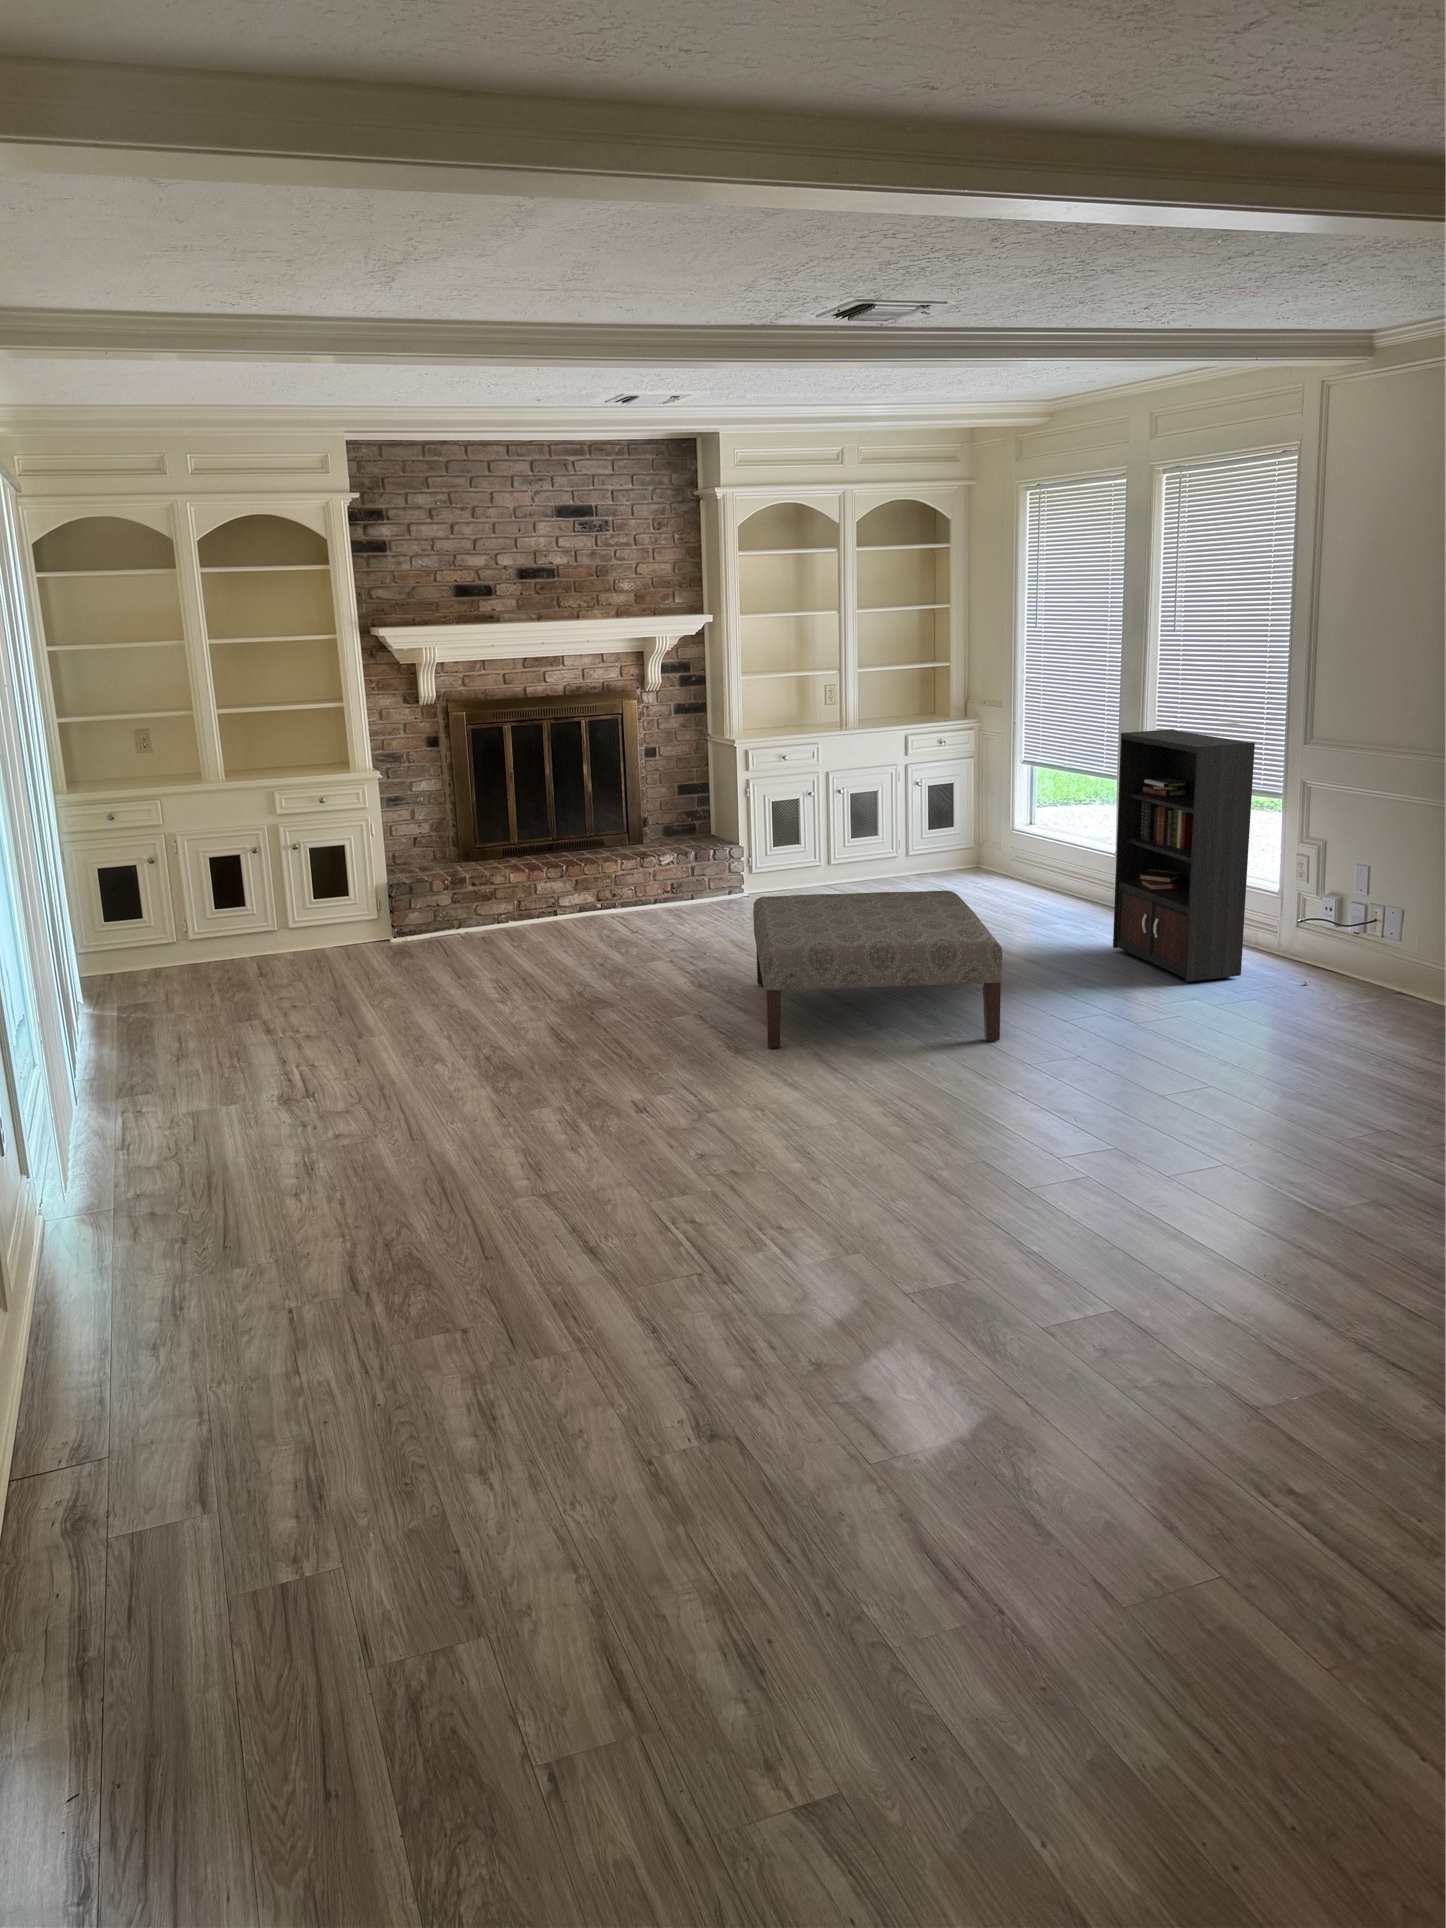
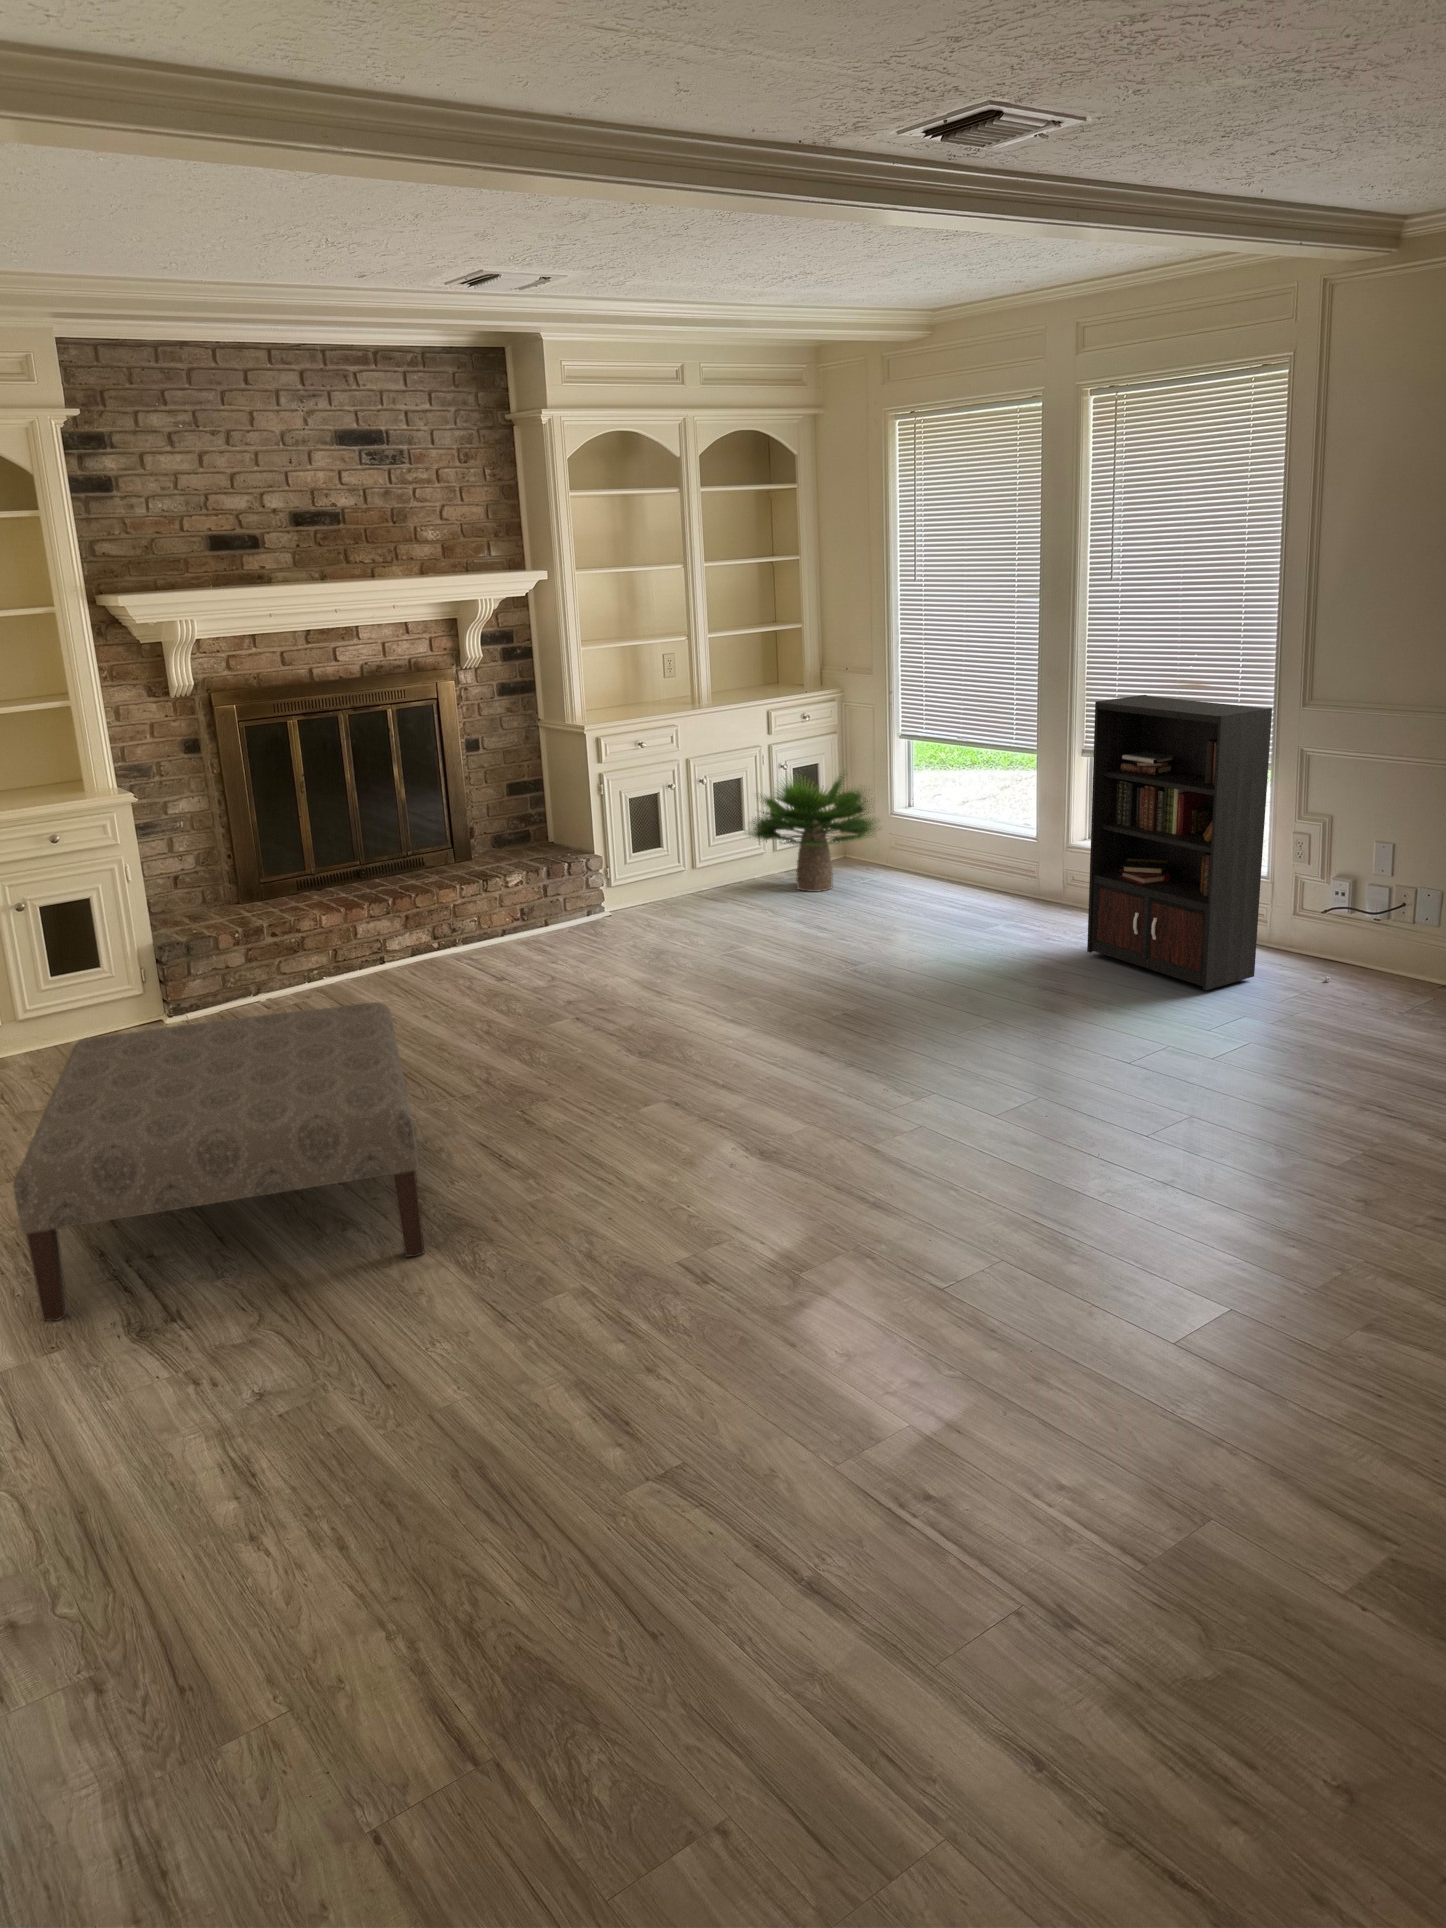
potted plant: none [868,785,993,890] -> present [750,774,876,892]
ottoman: present [753,891,1003,1049] -> present [13,1002,424,1321]

